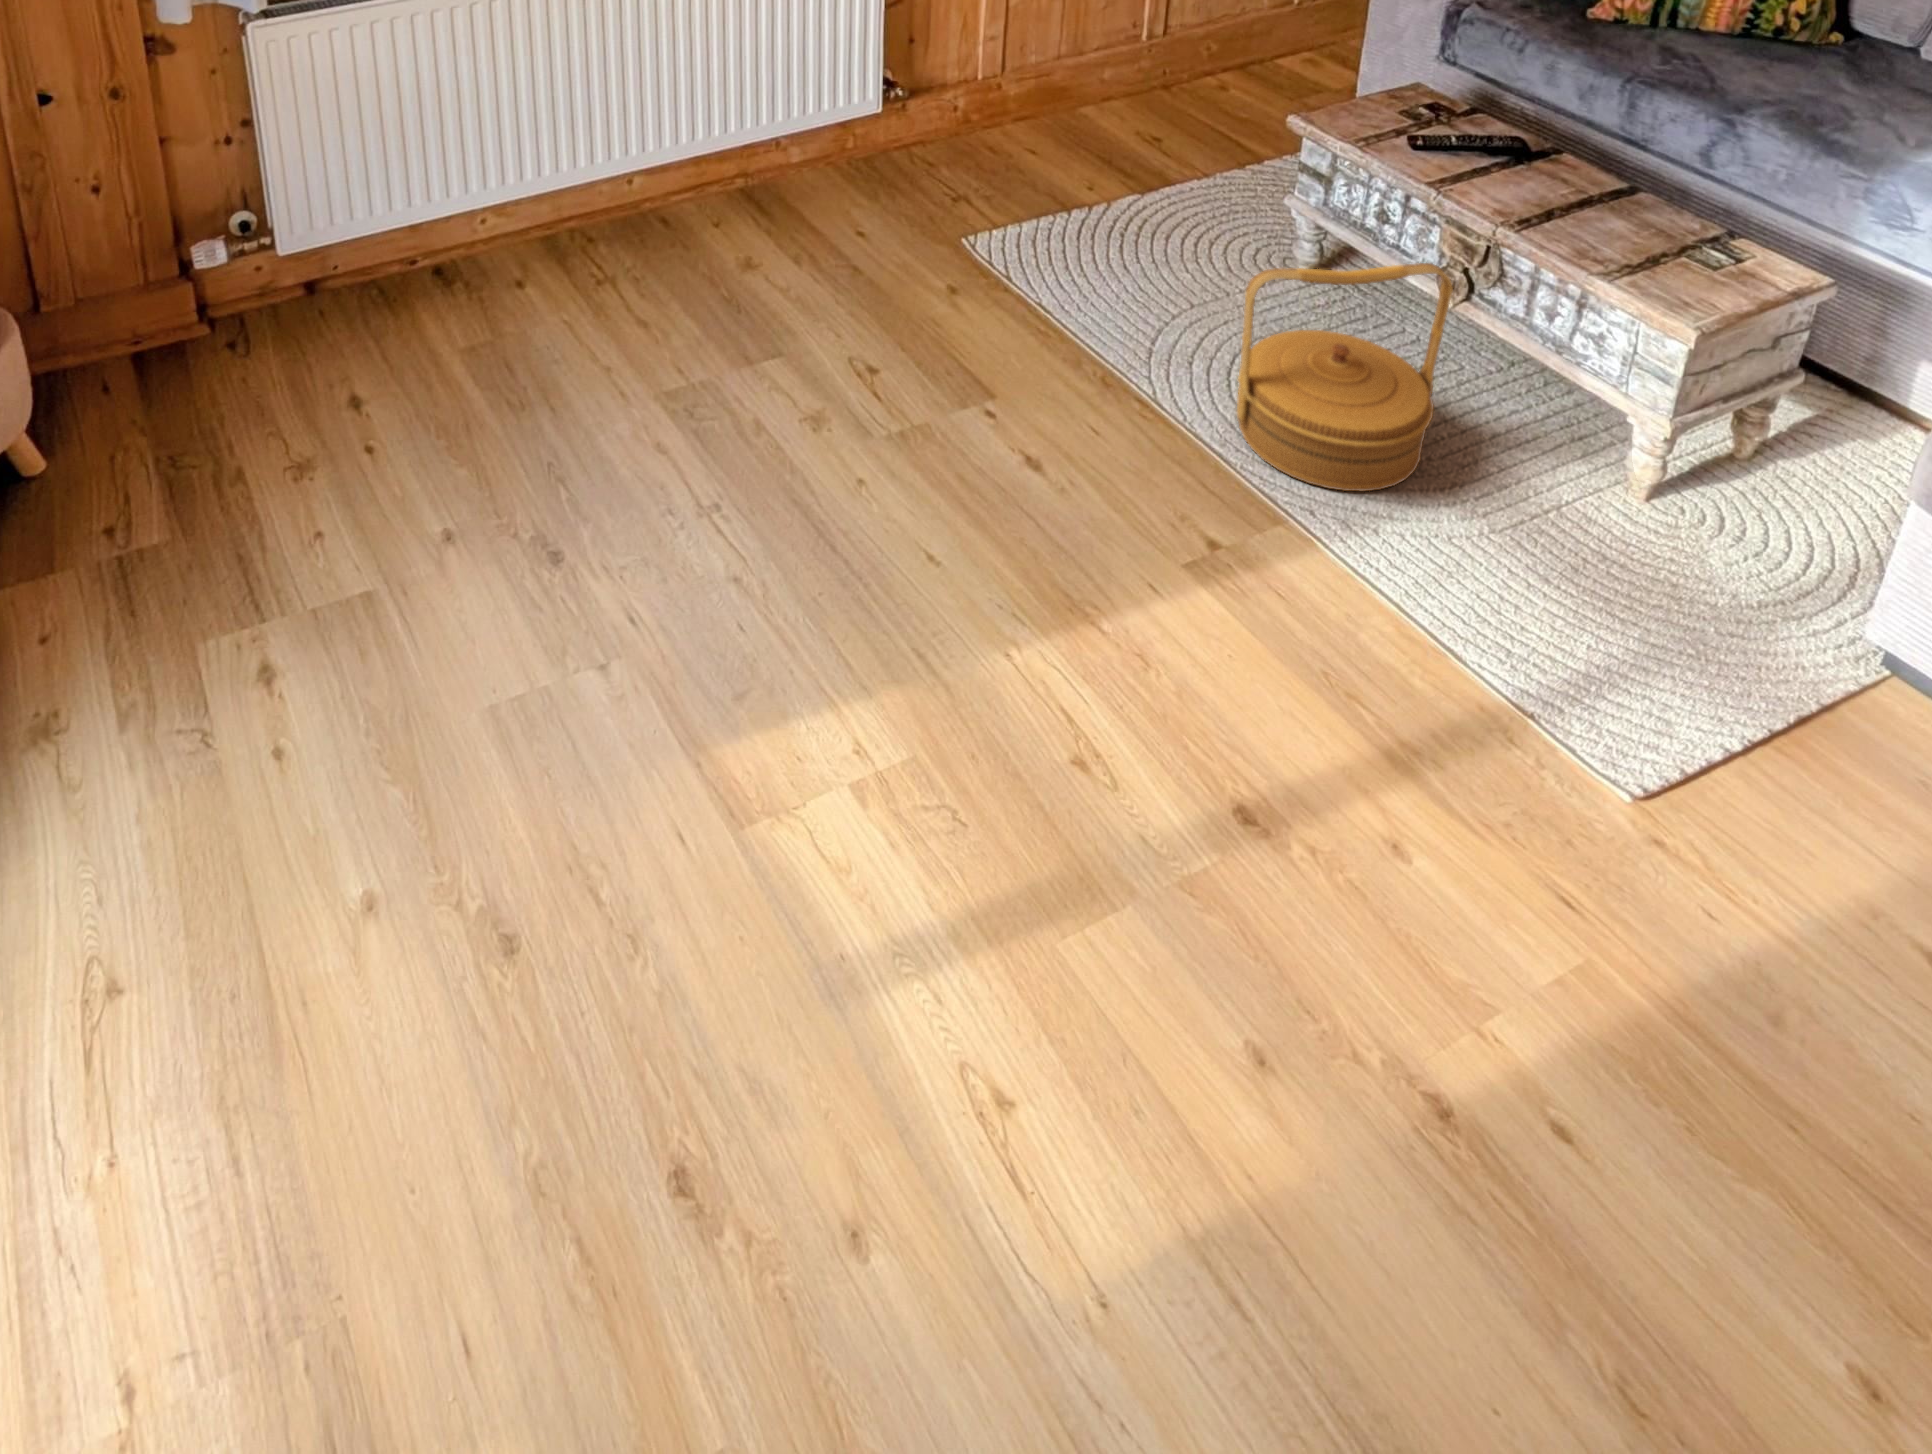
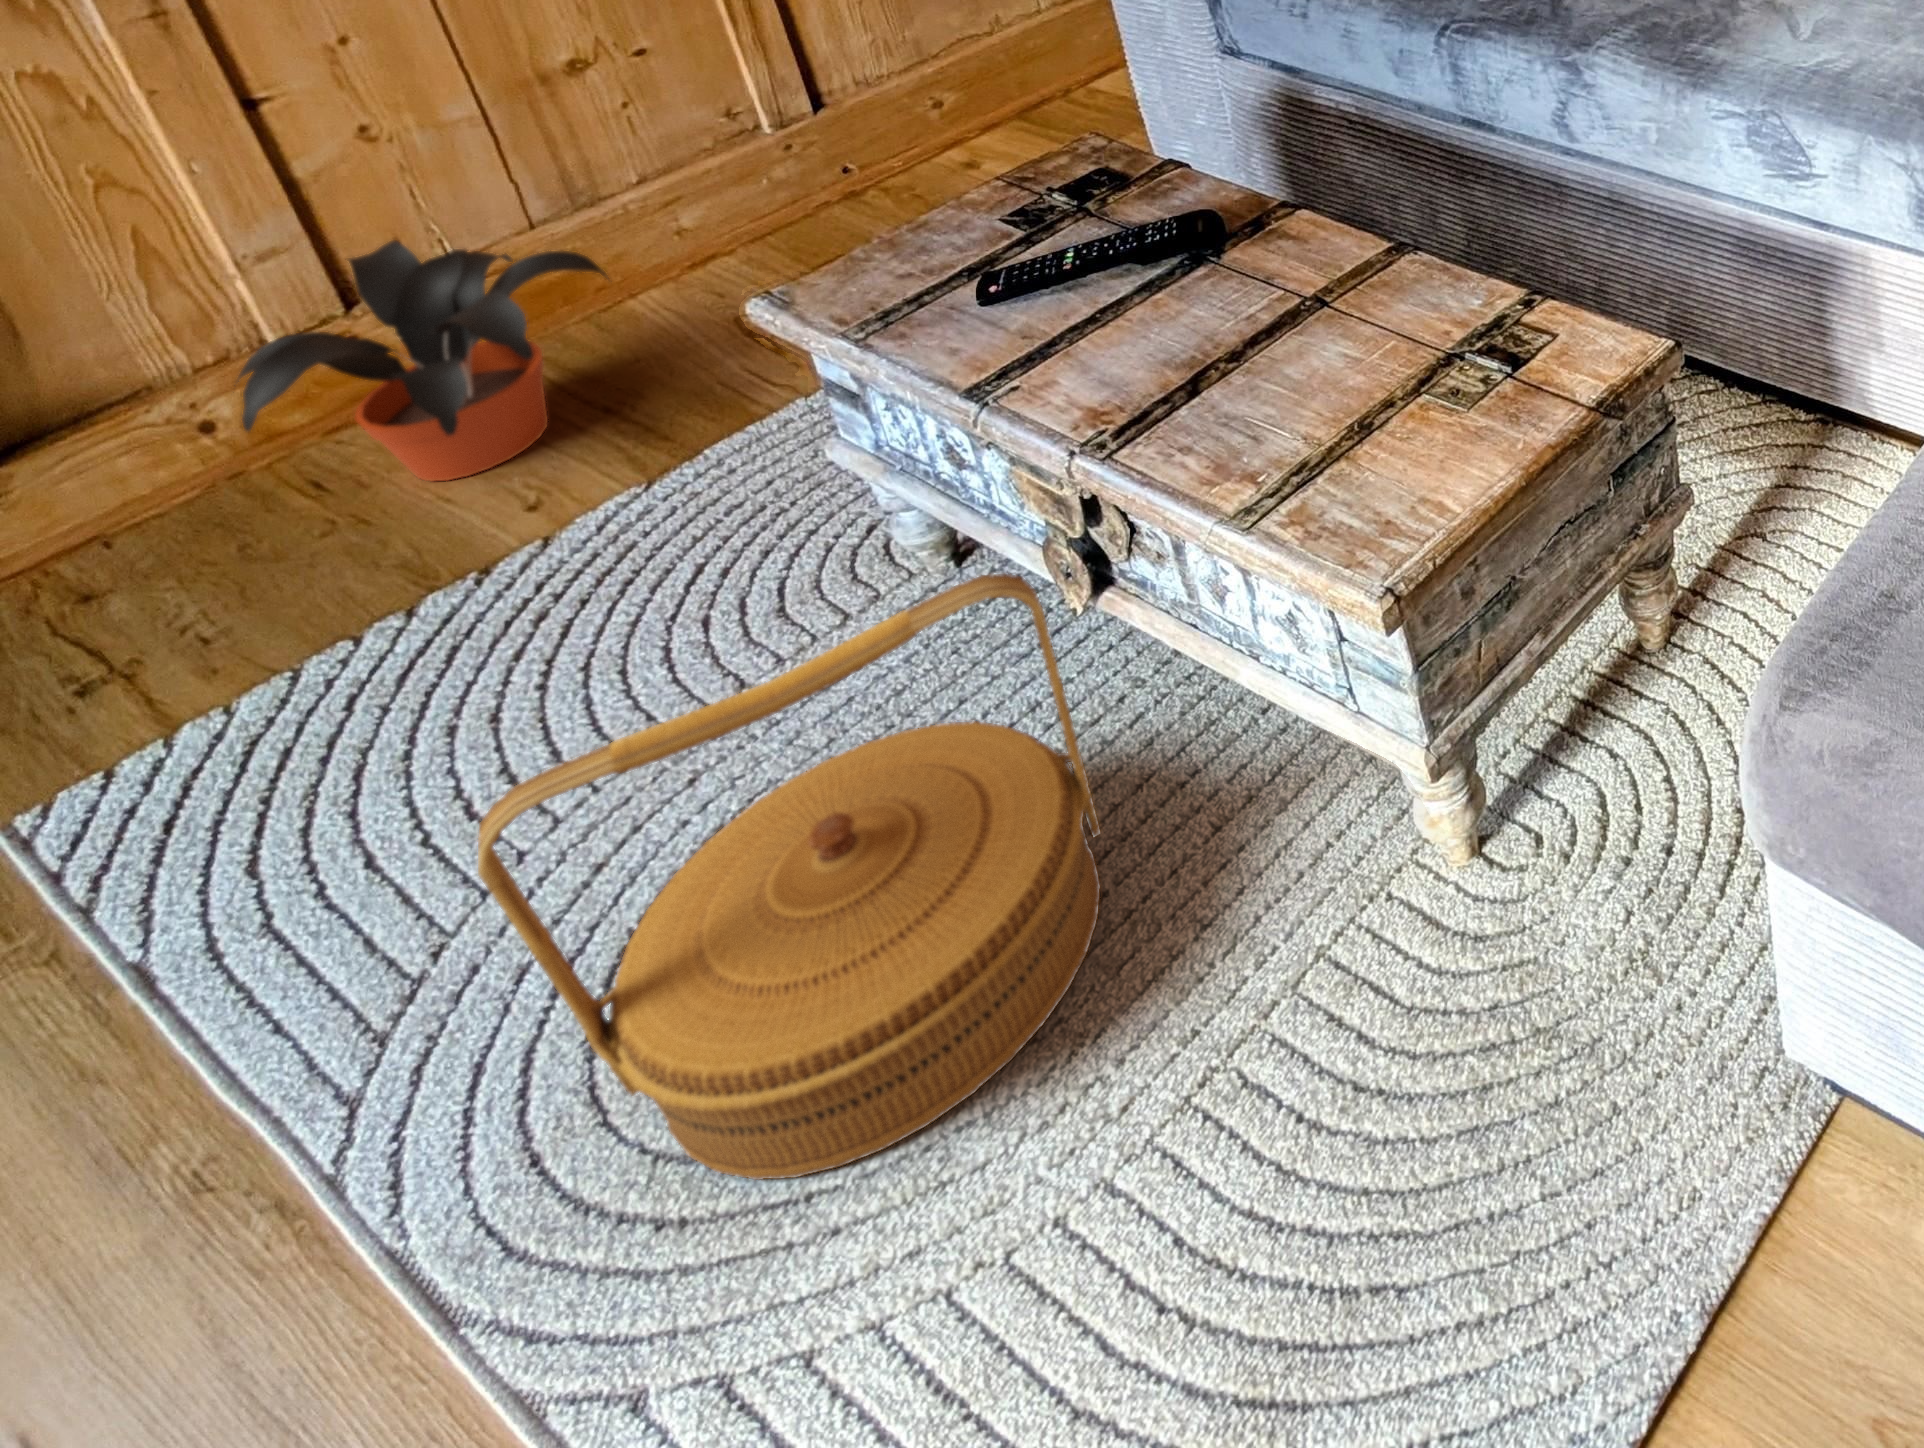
potted plant: none [972,45,1108,166] -> present [238,241,606,482]

